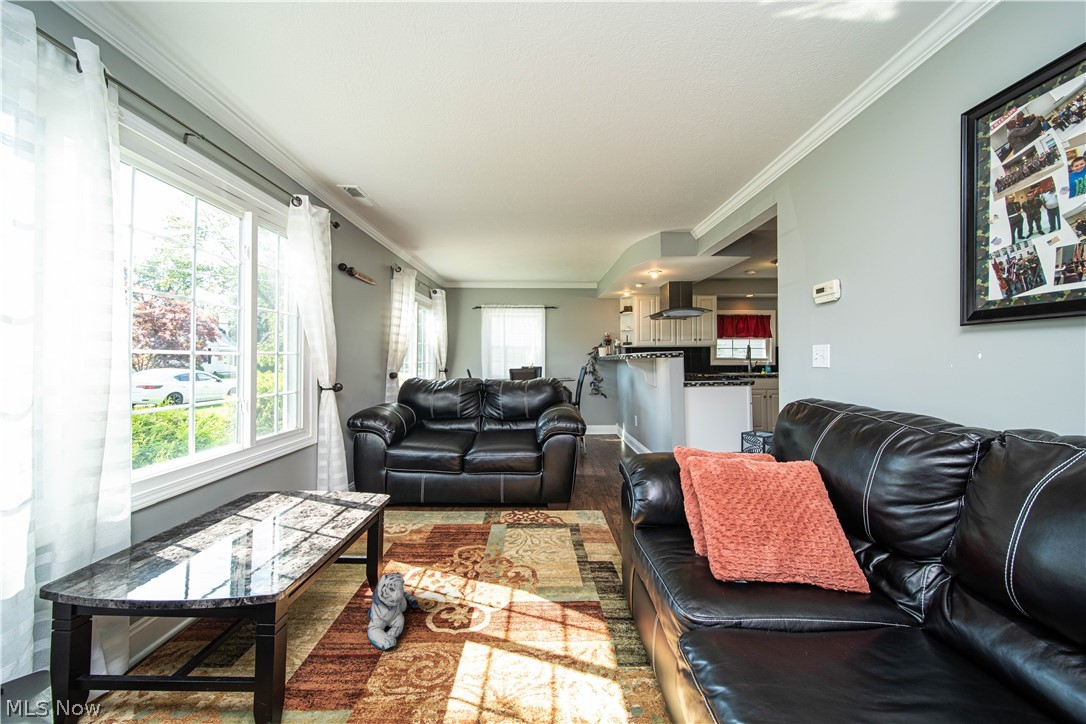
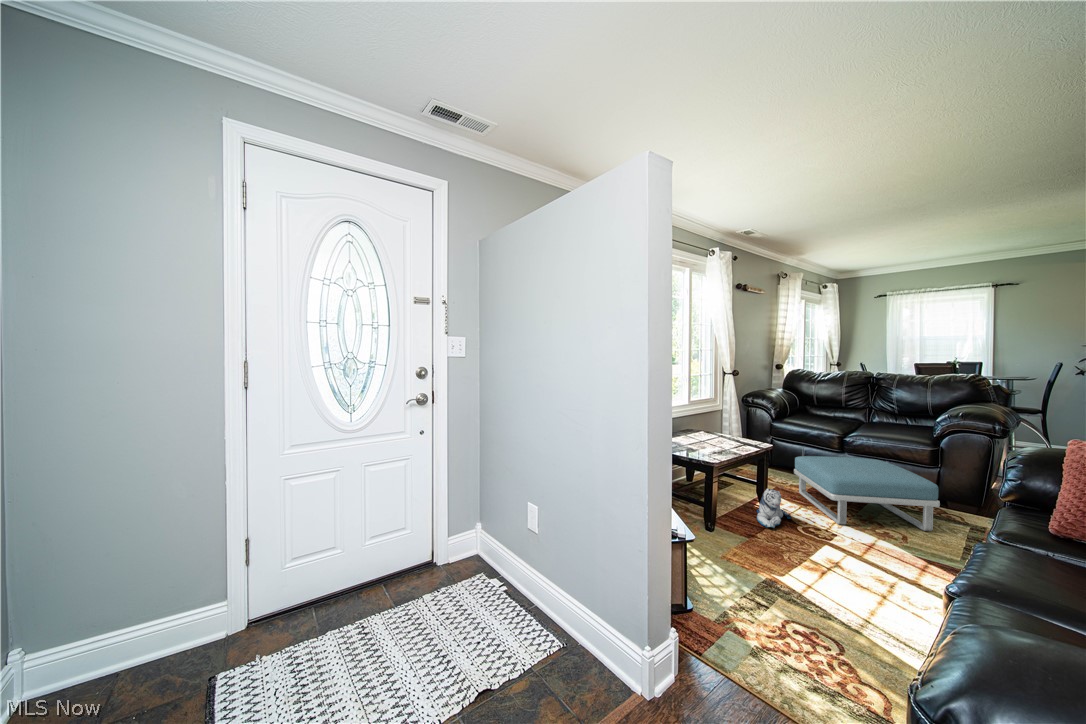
footstool: none [416,477,558,586] -> present [794,456,940,531]

